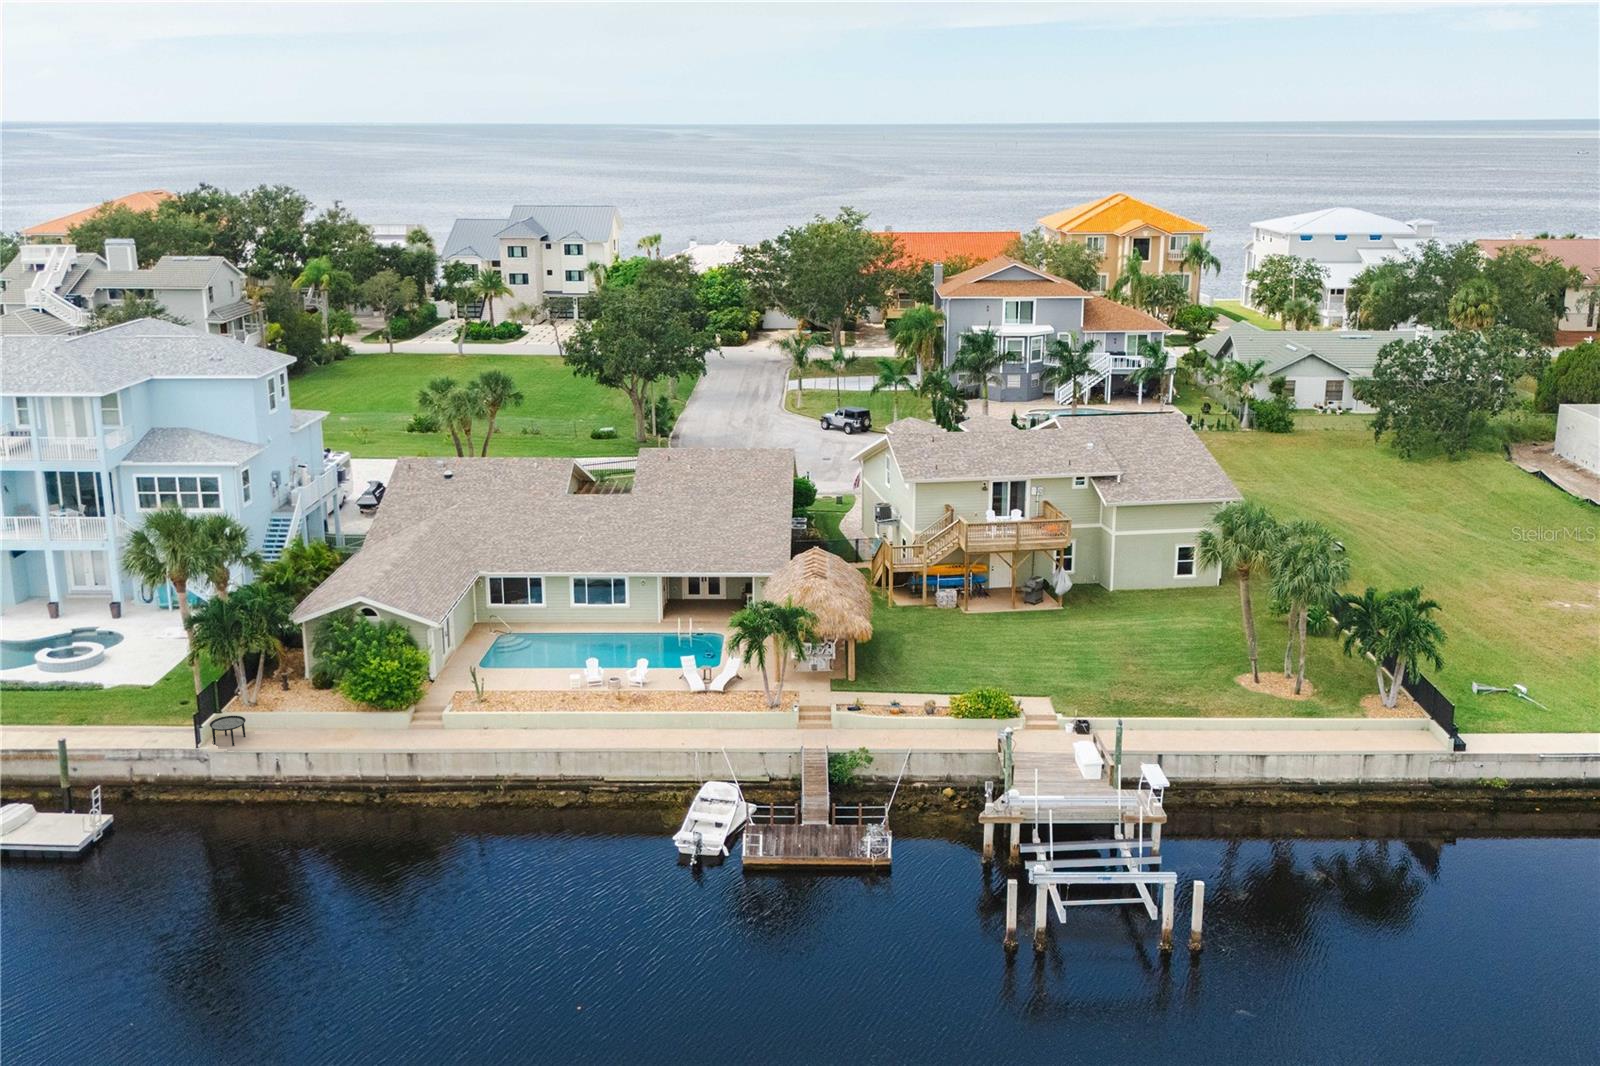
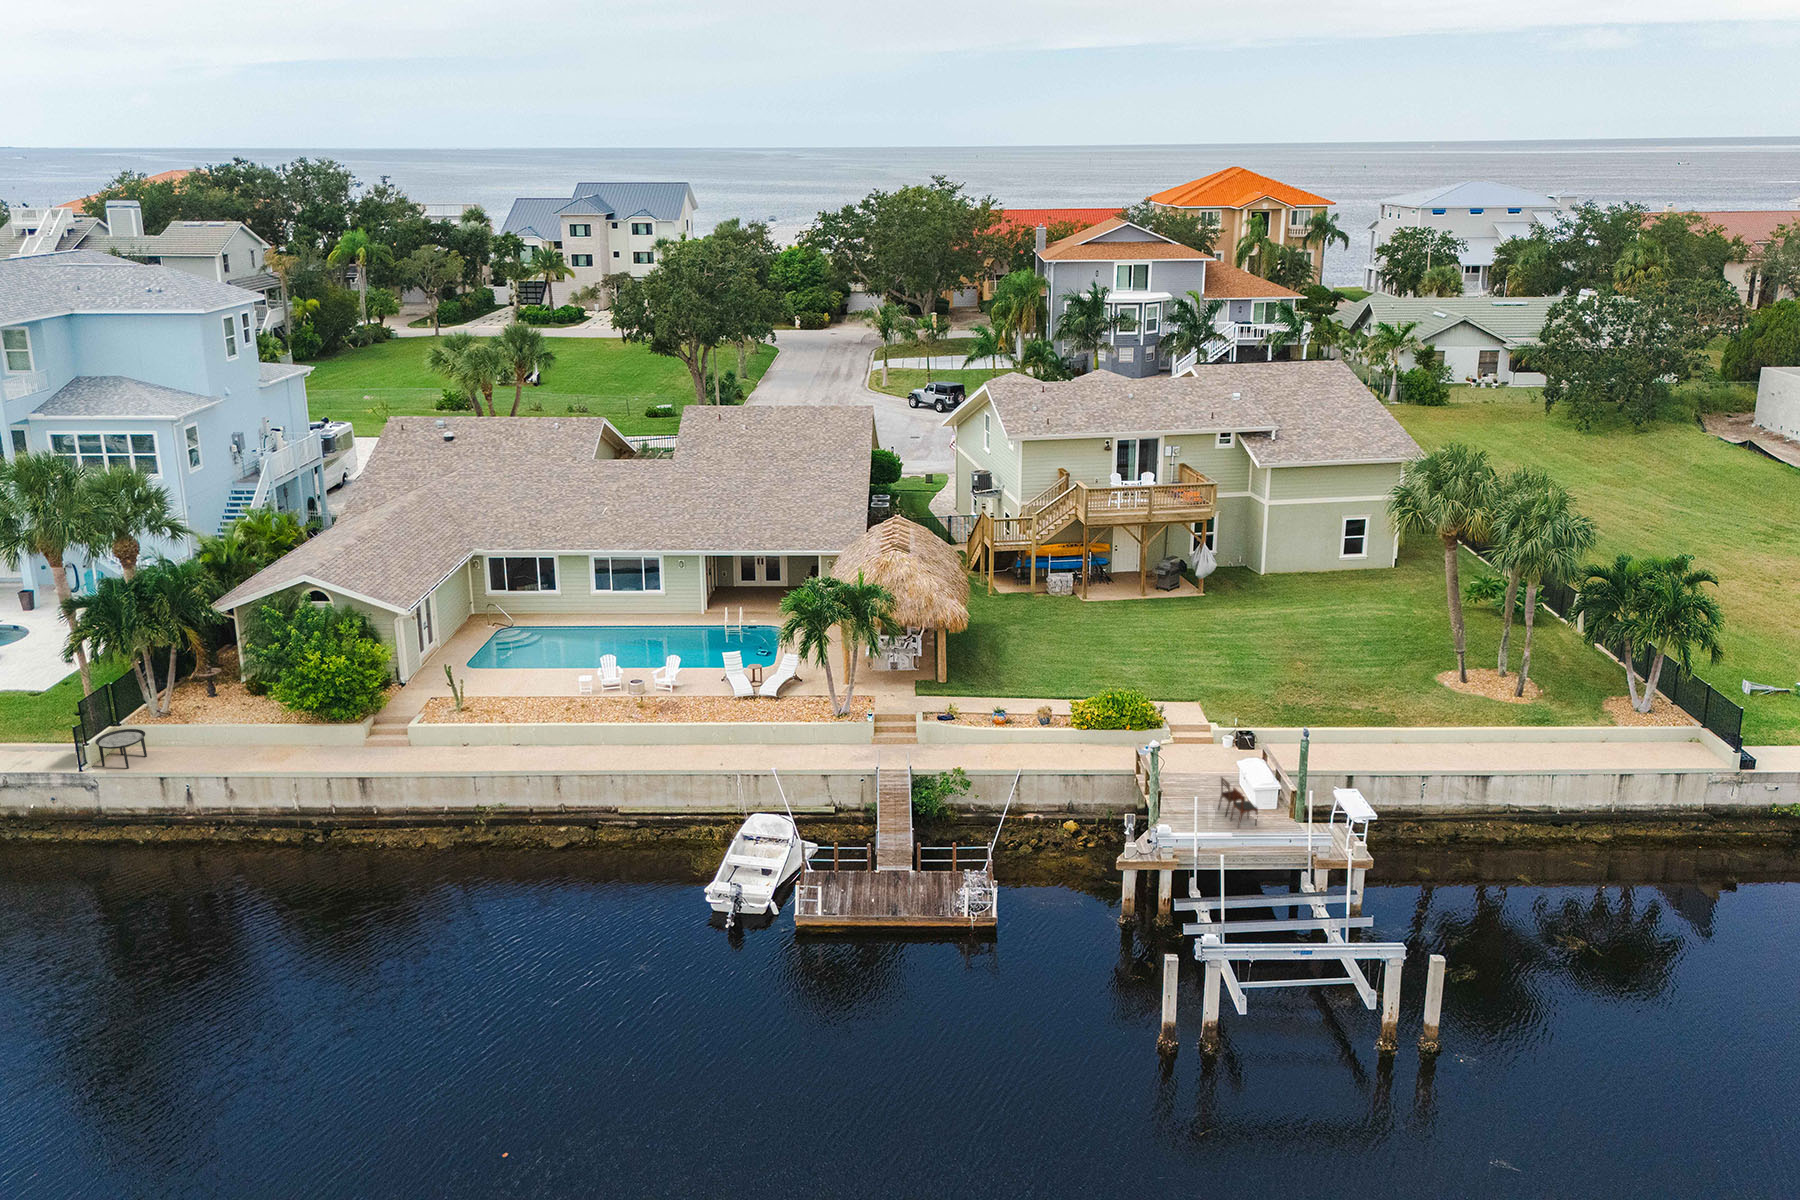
chair: none [1056,755,1085,793] -> present [1218,777,1258,826]

